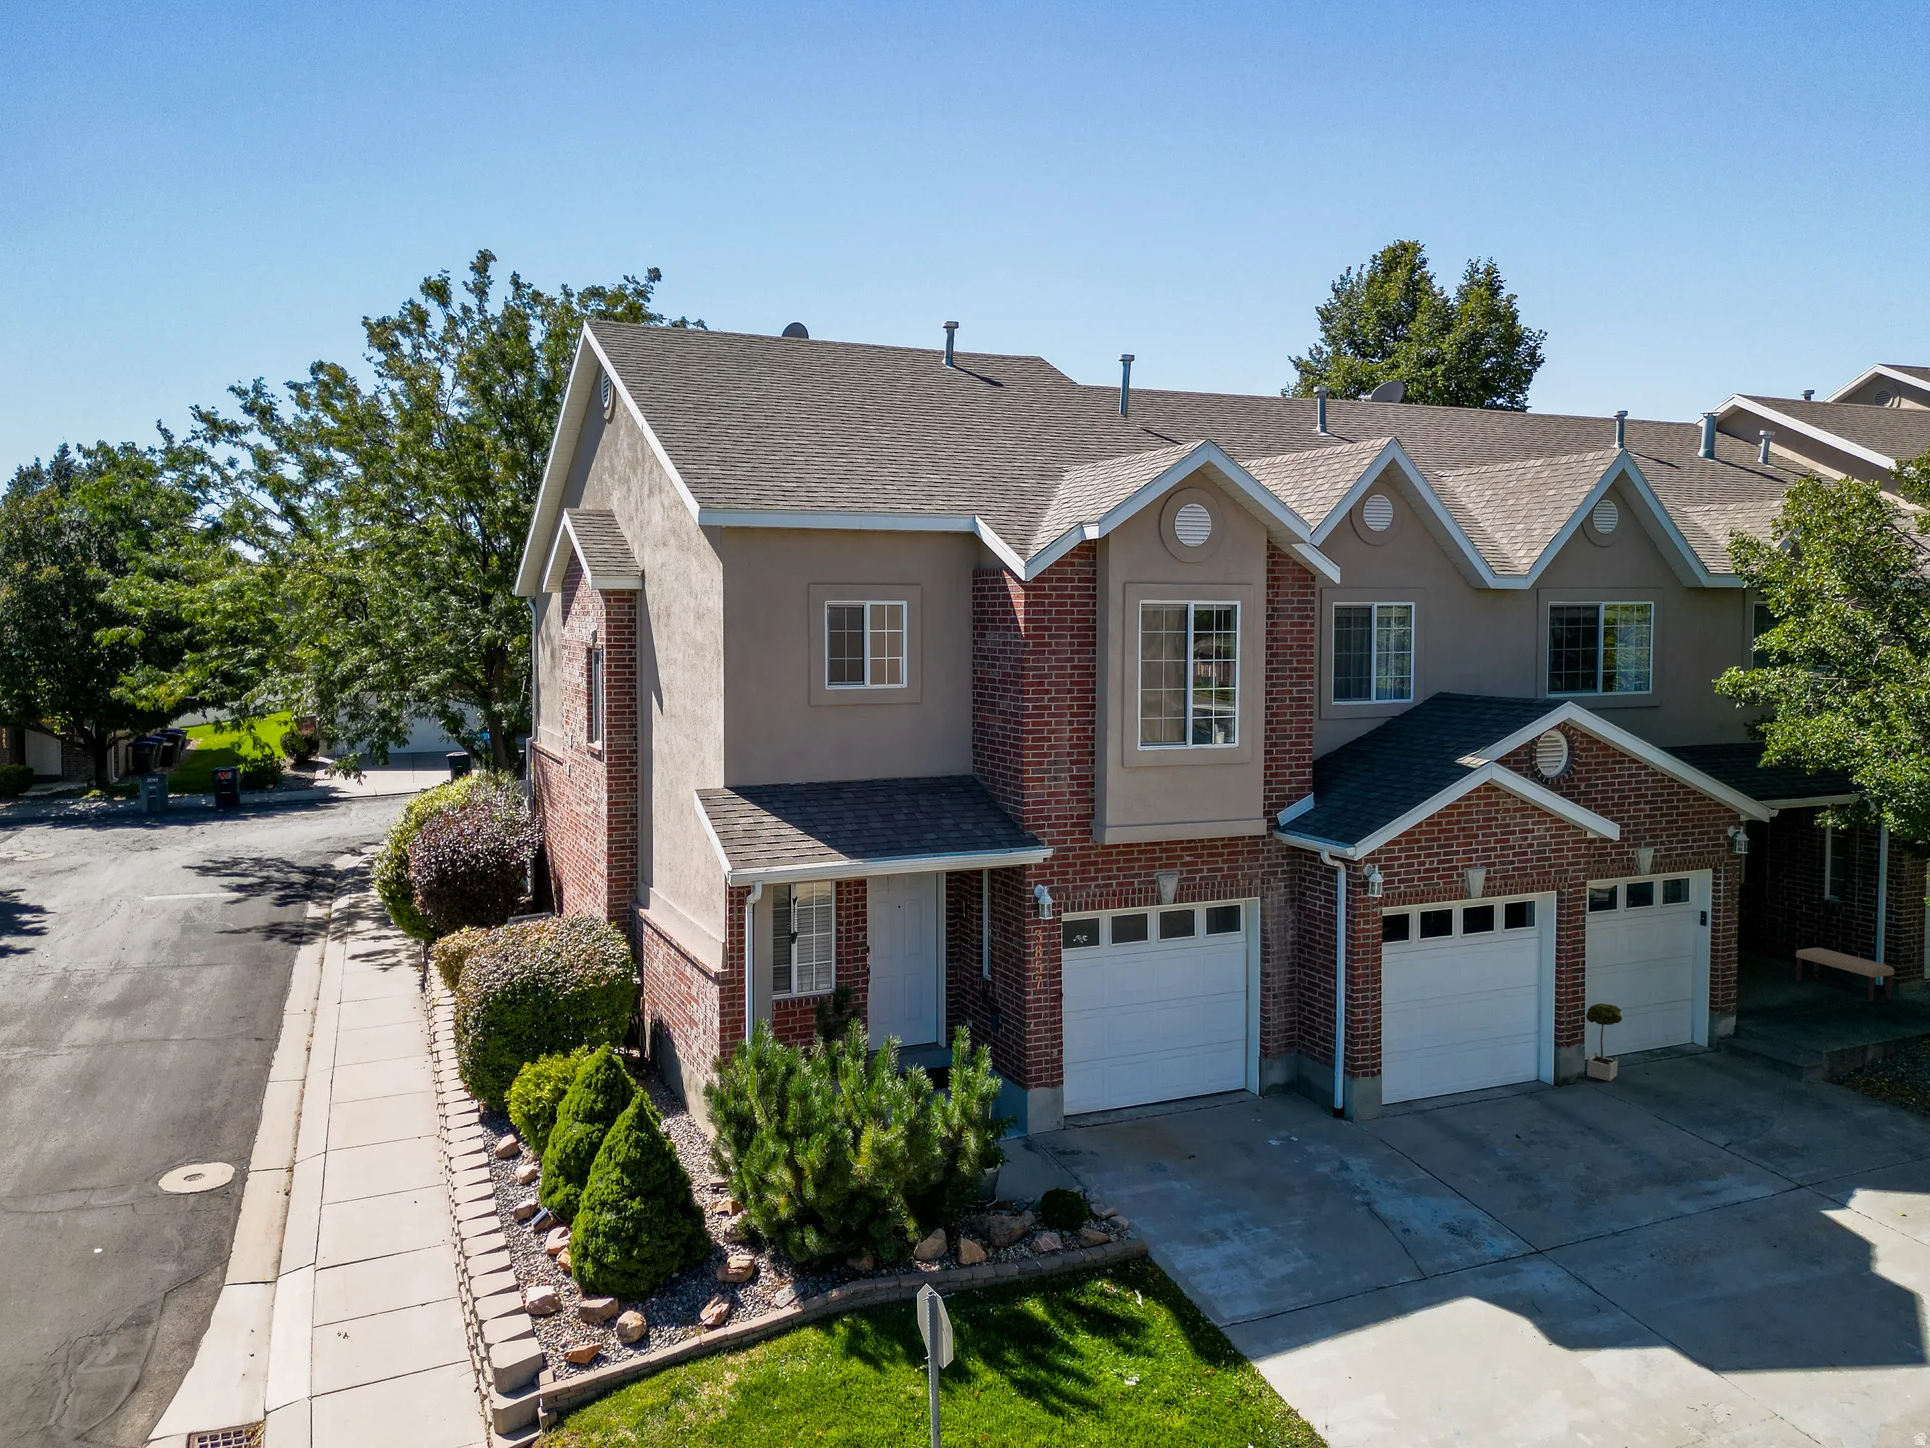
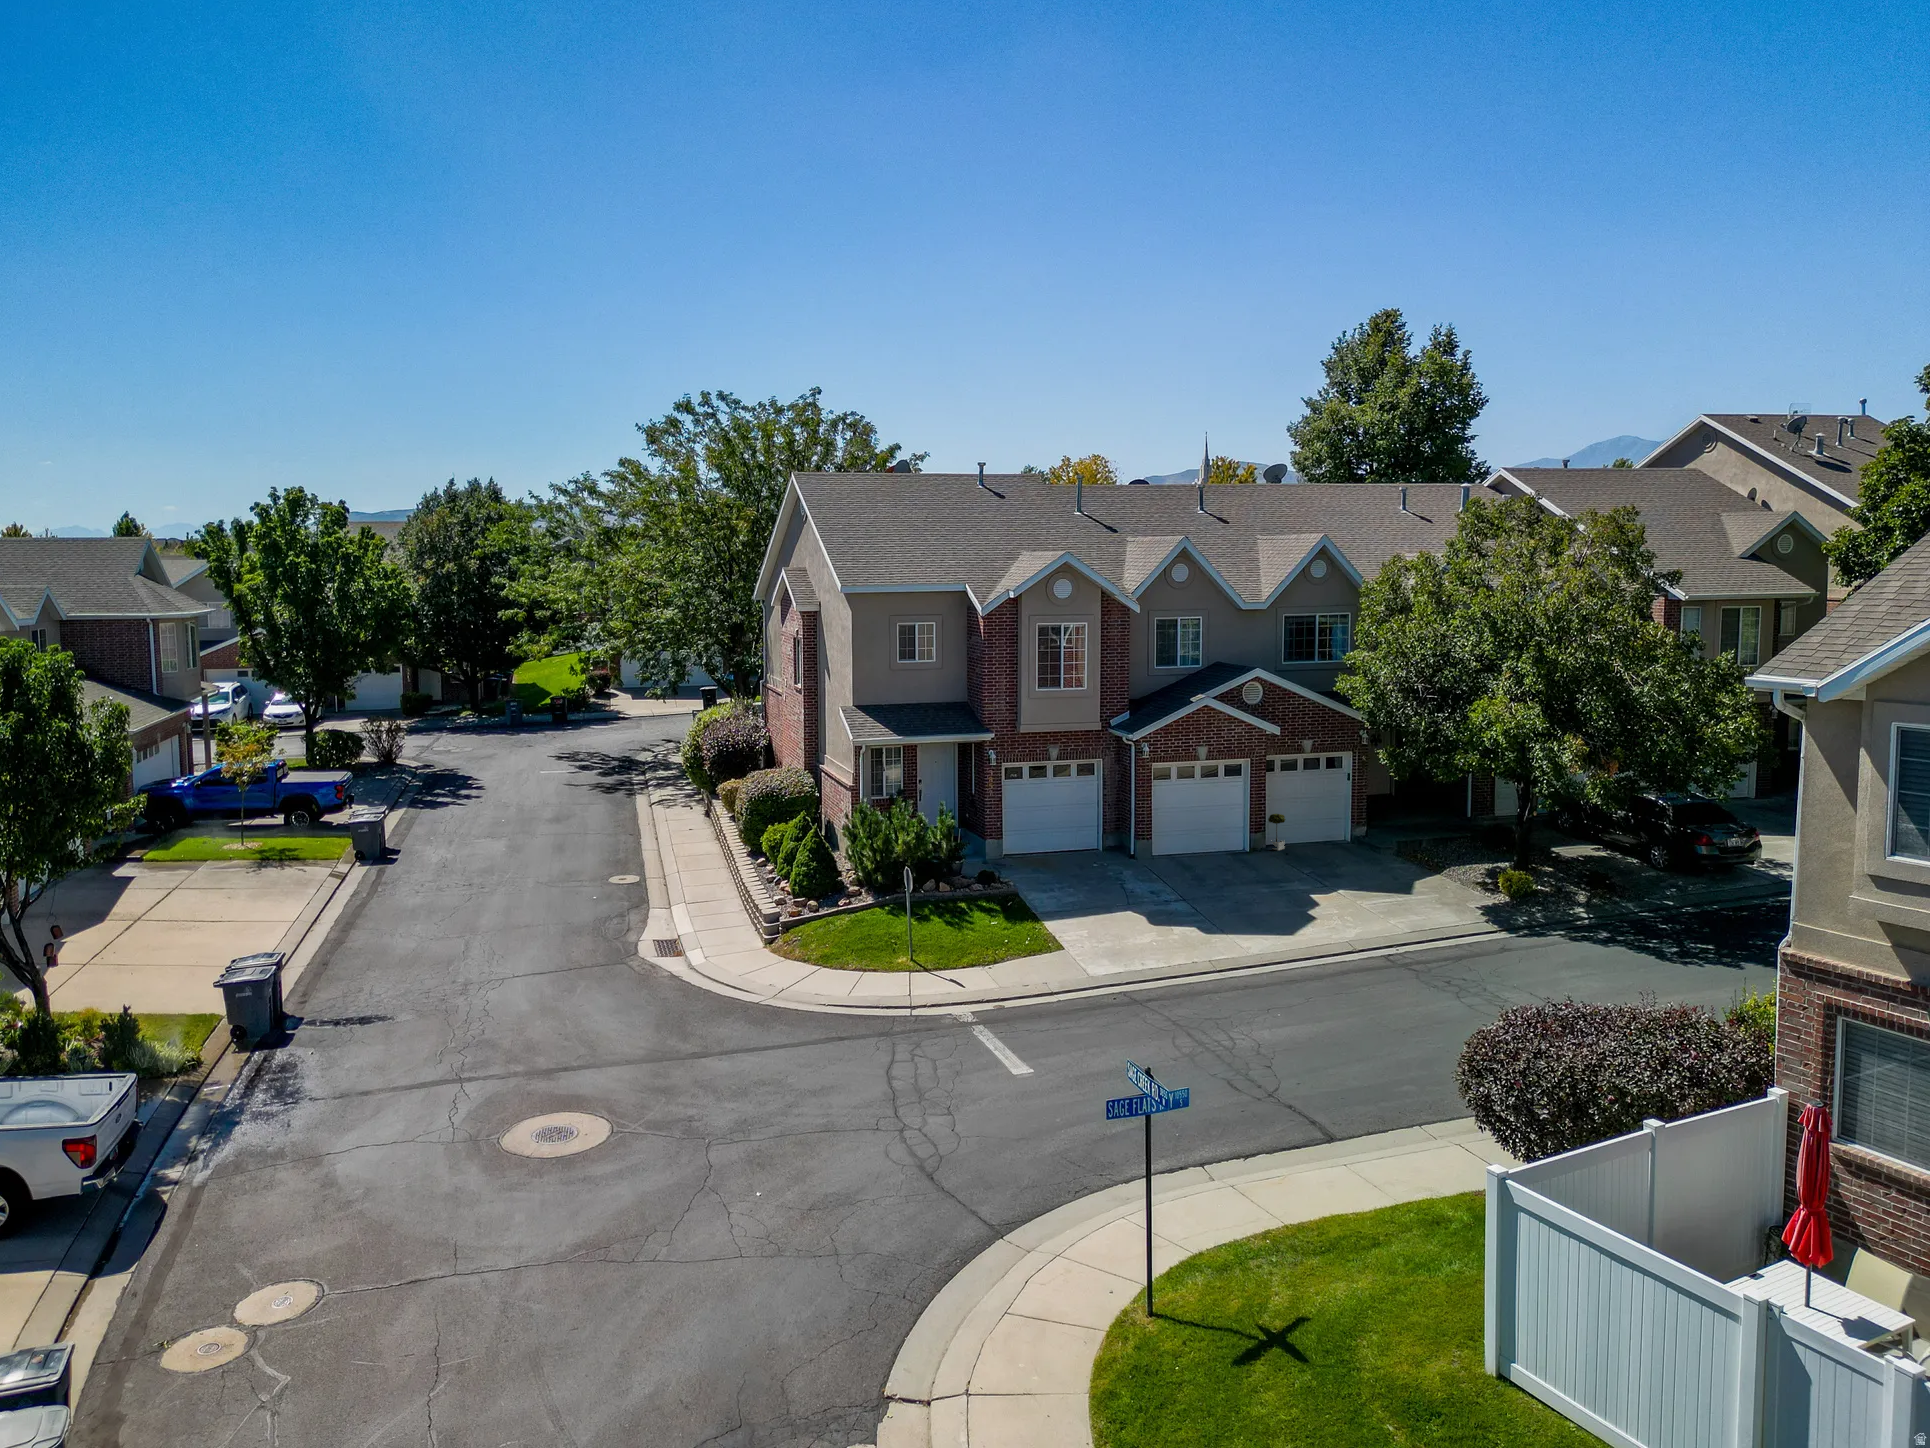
bench: present [1796,948,1894,1002] -> none [1436,797,1479,824]

